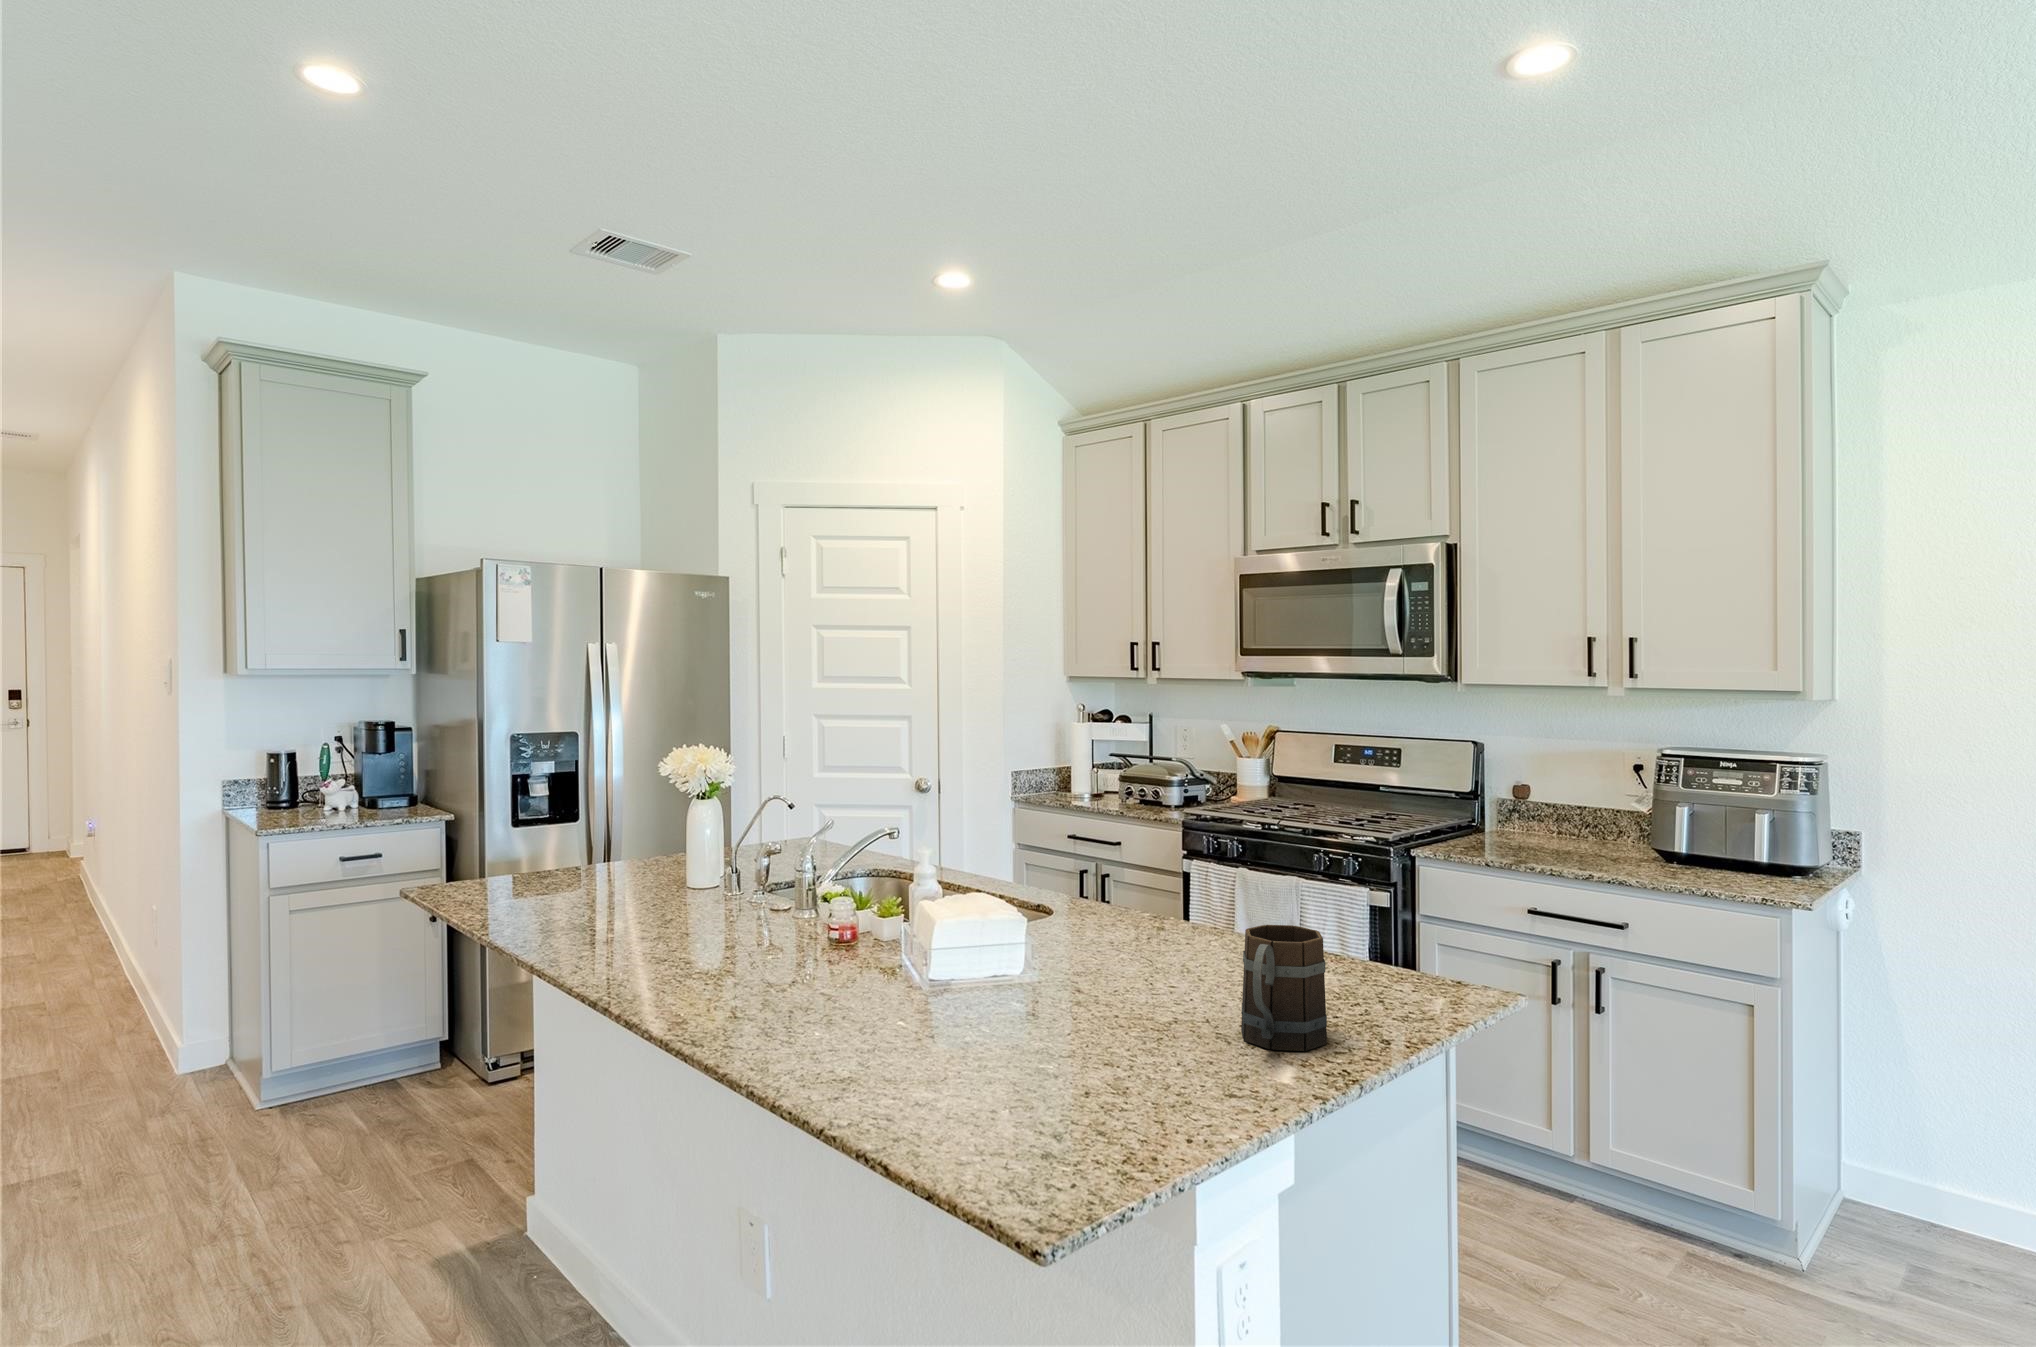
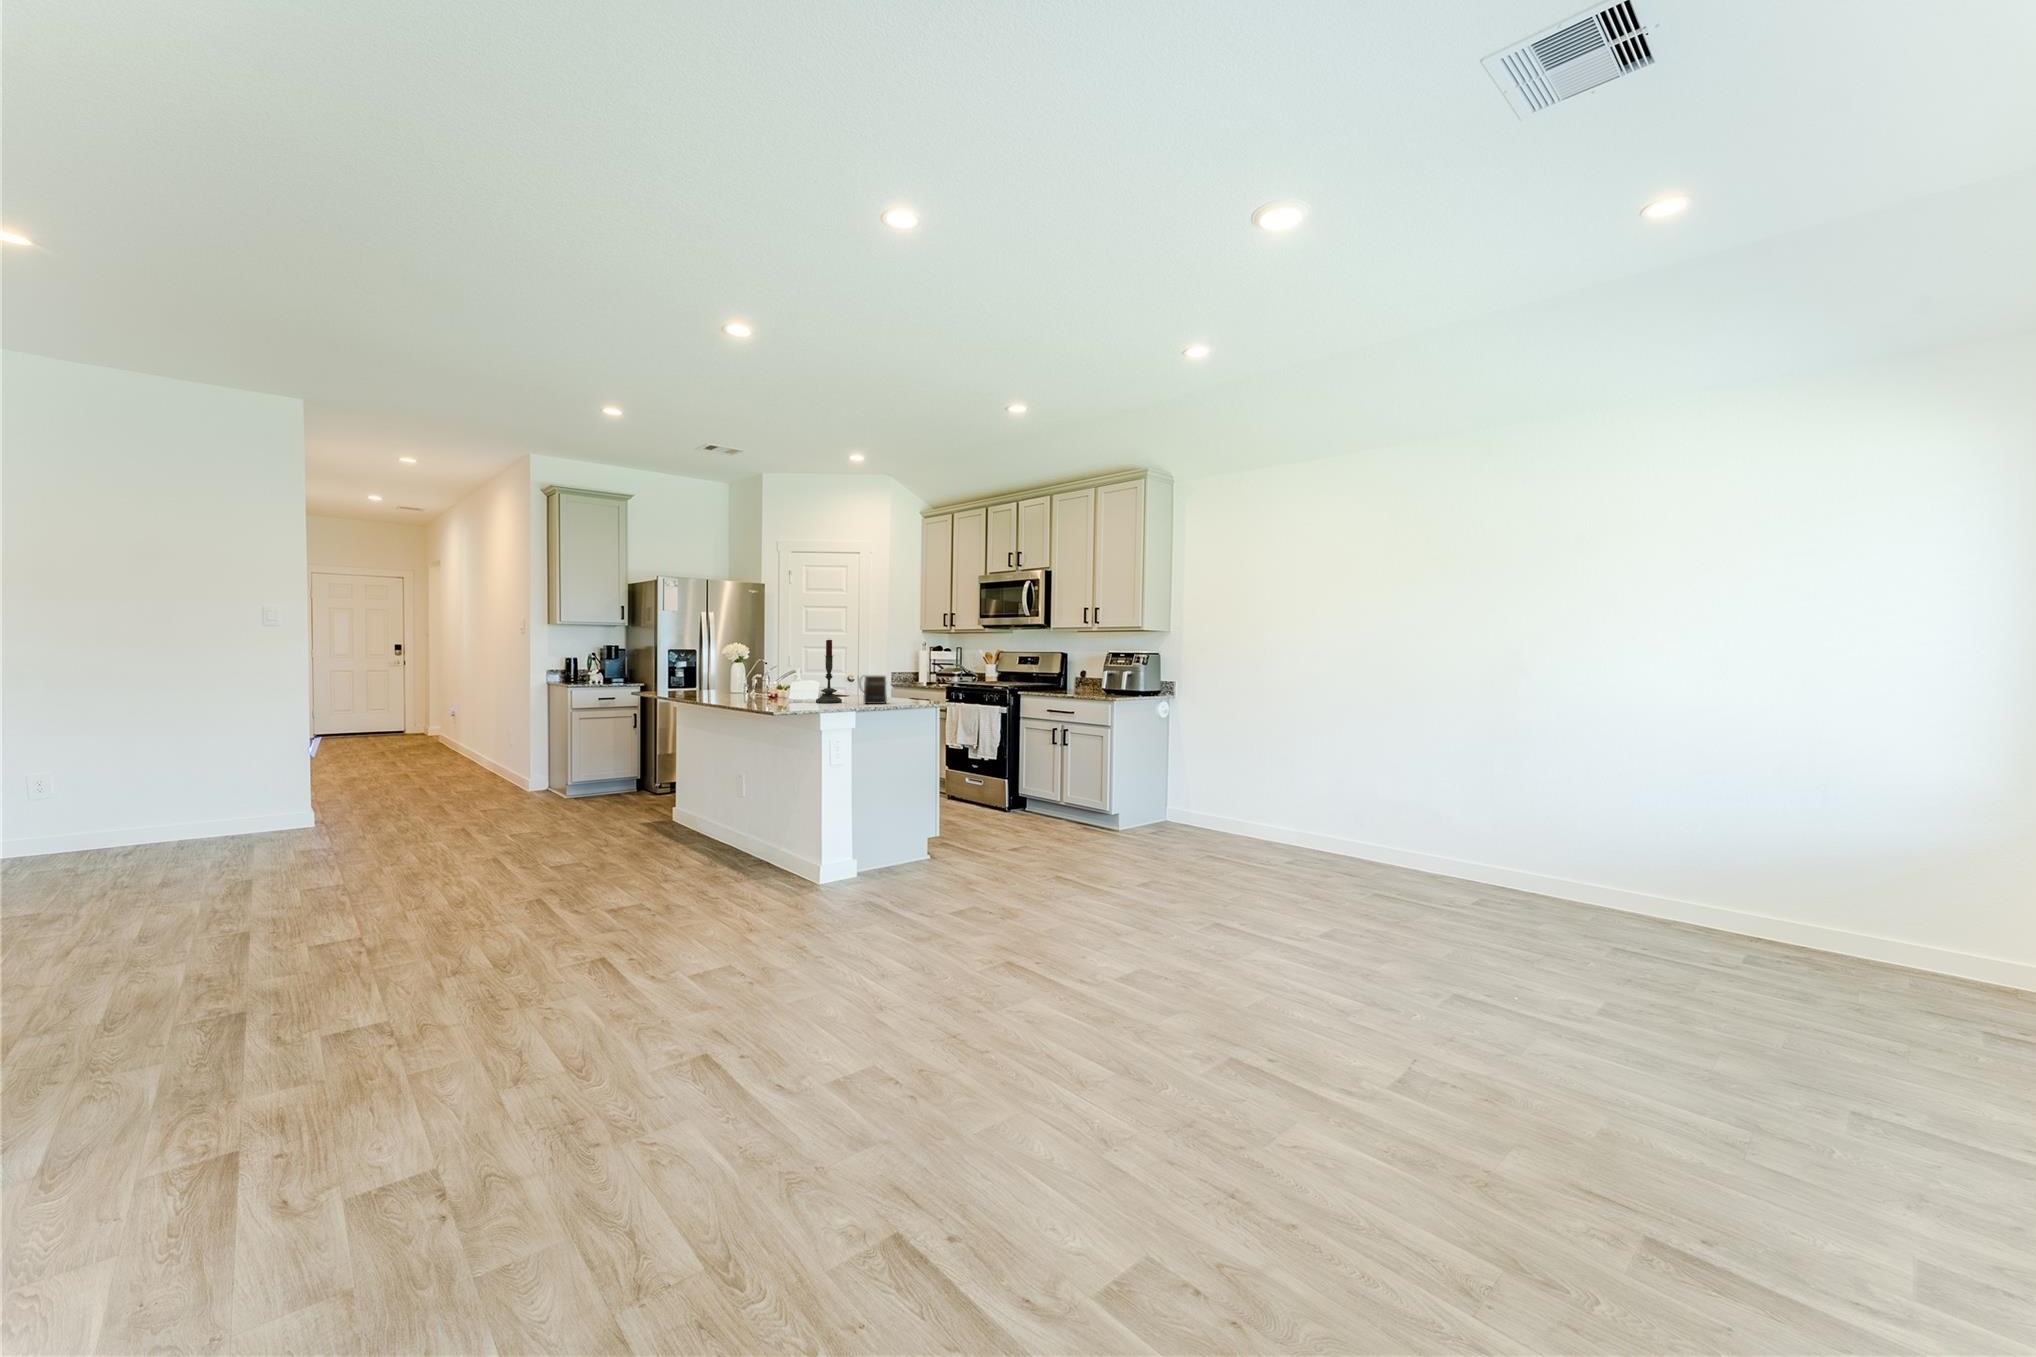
candle: none [1048,786,1142,1040] -> present [816,640,842,703]

